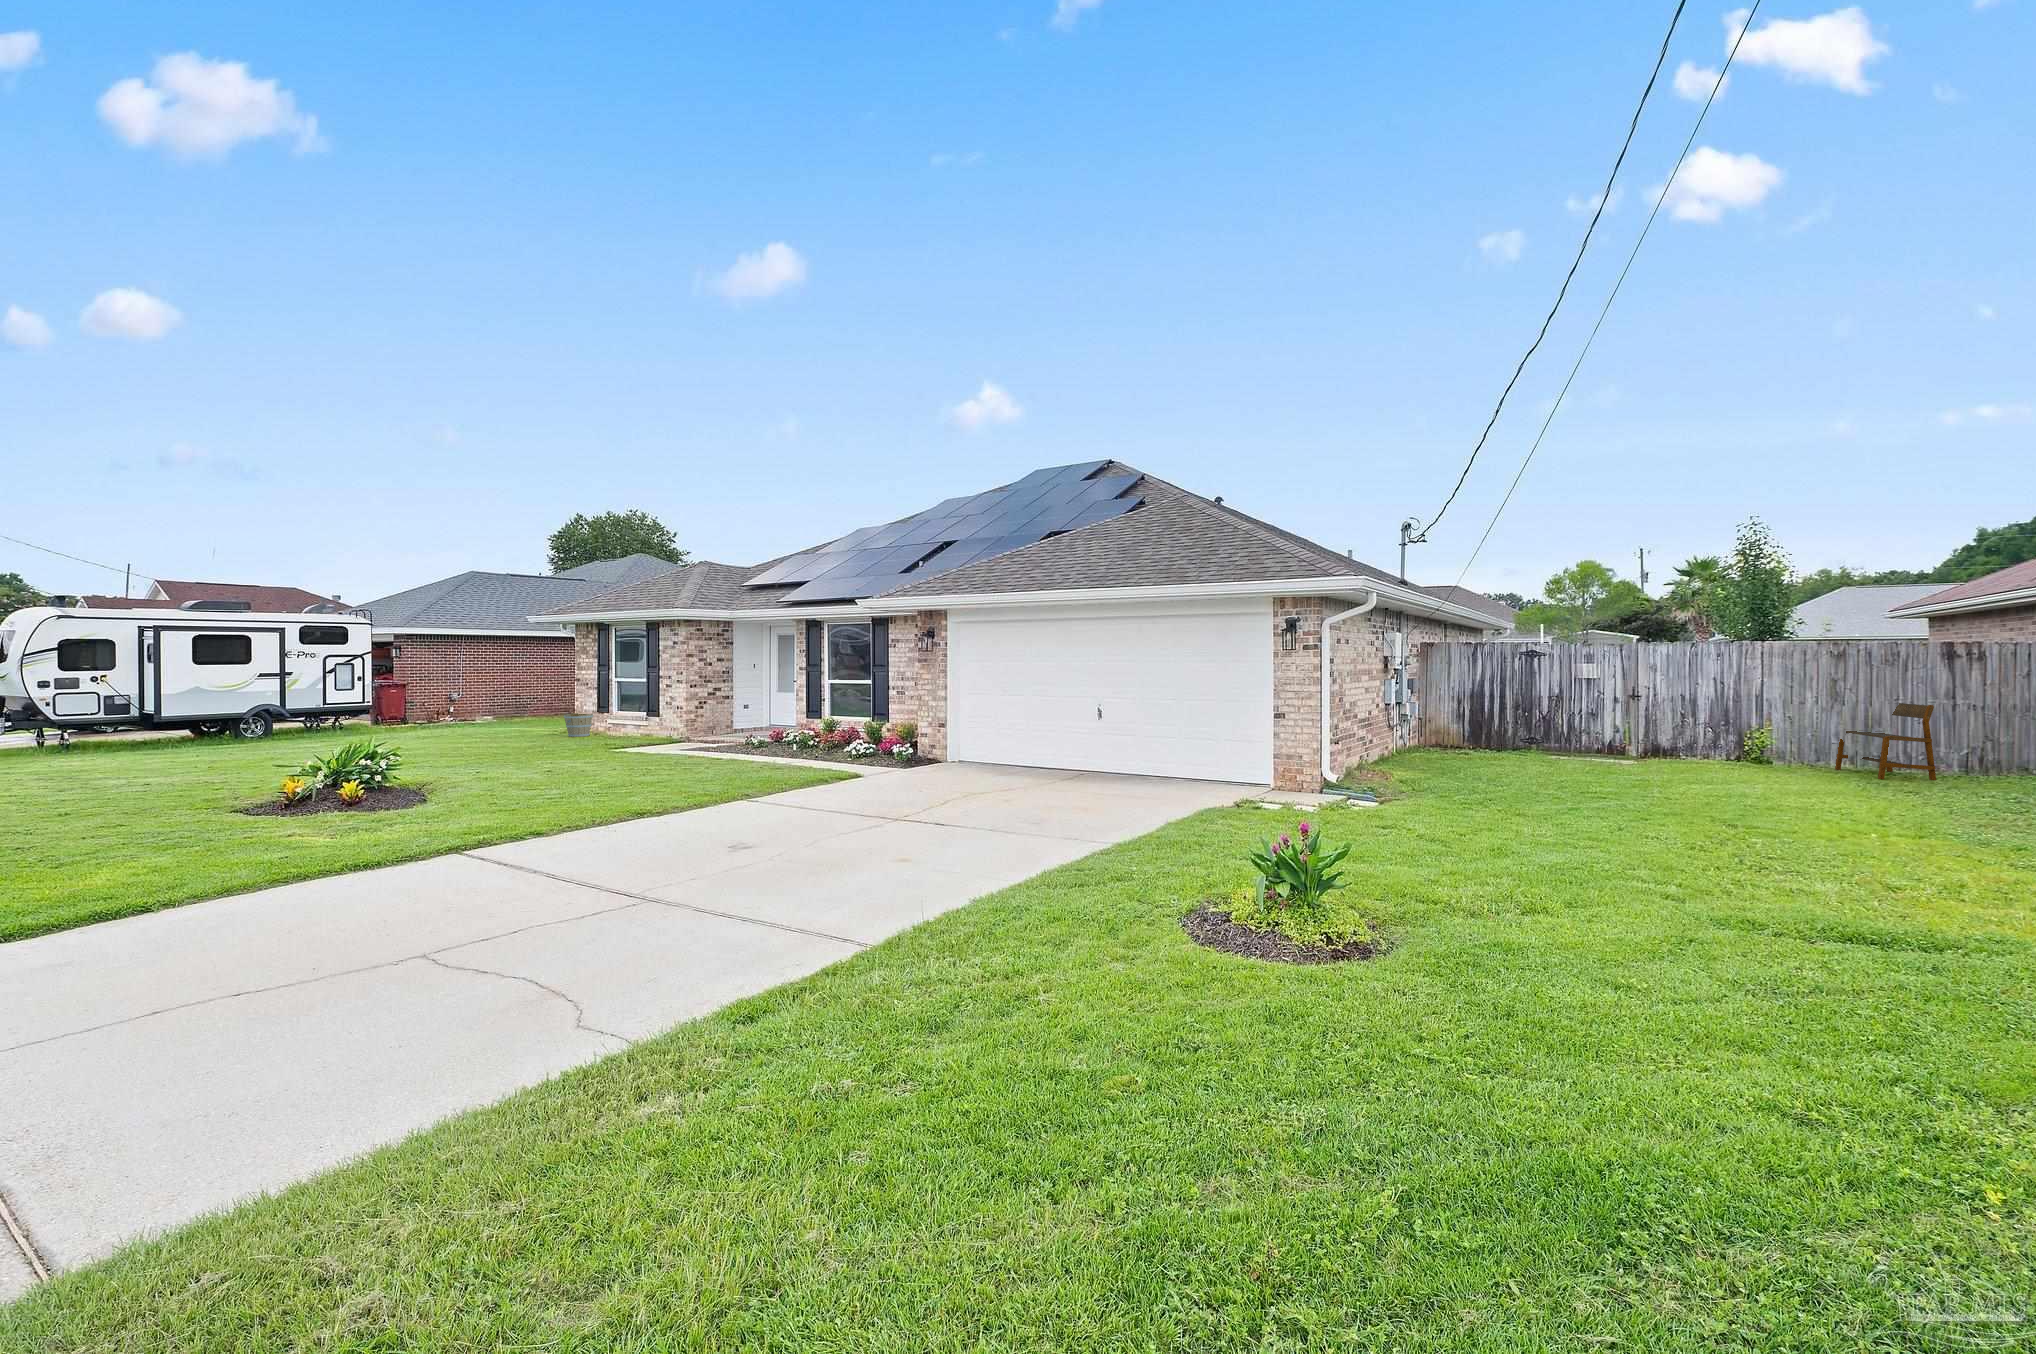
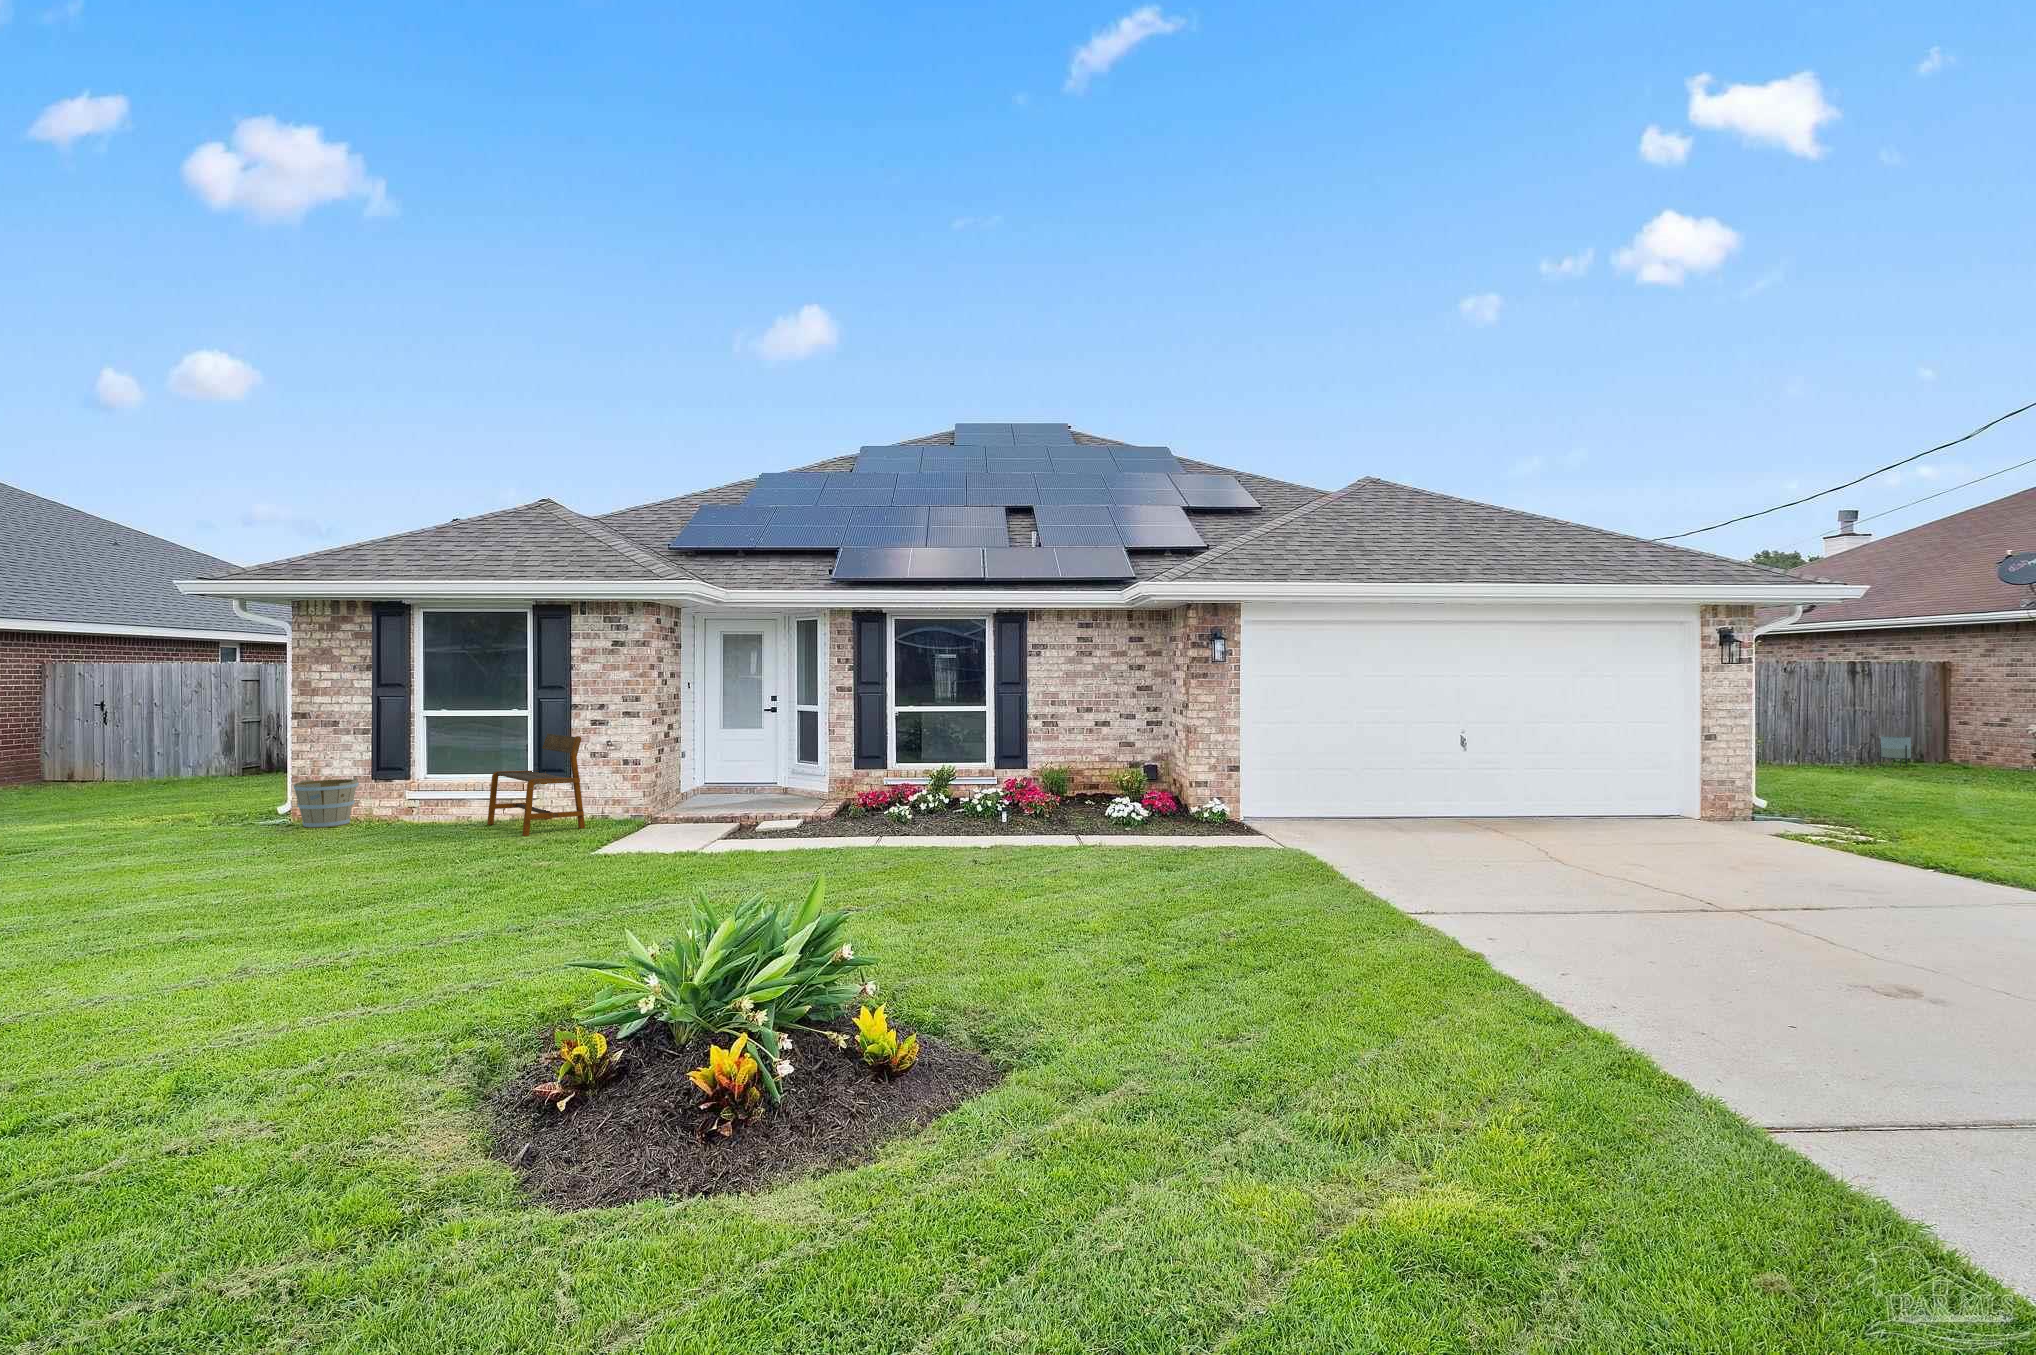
bench: present [1835,703,1936,780] -> present [487,733,585,836]
planter: none [1983,740,2027,783] -> present [1880,736,1911,767]

